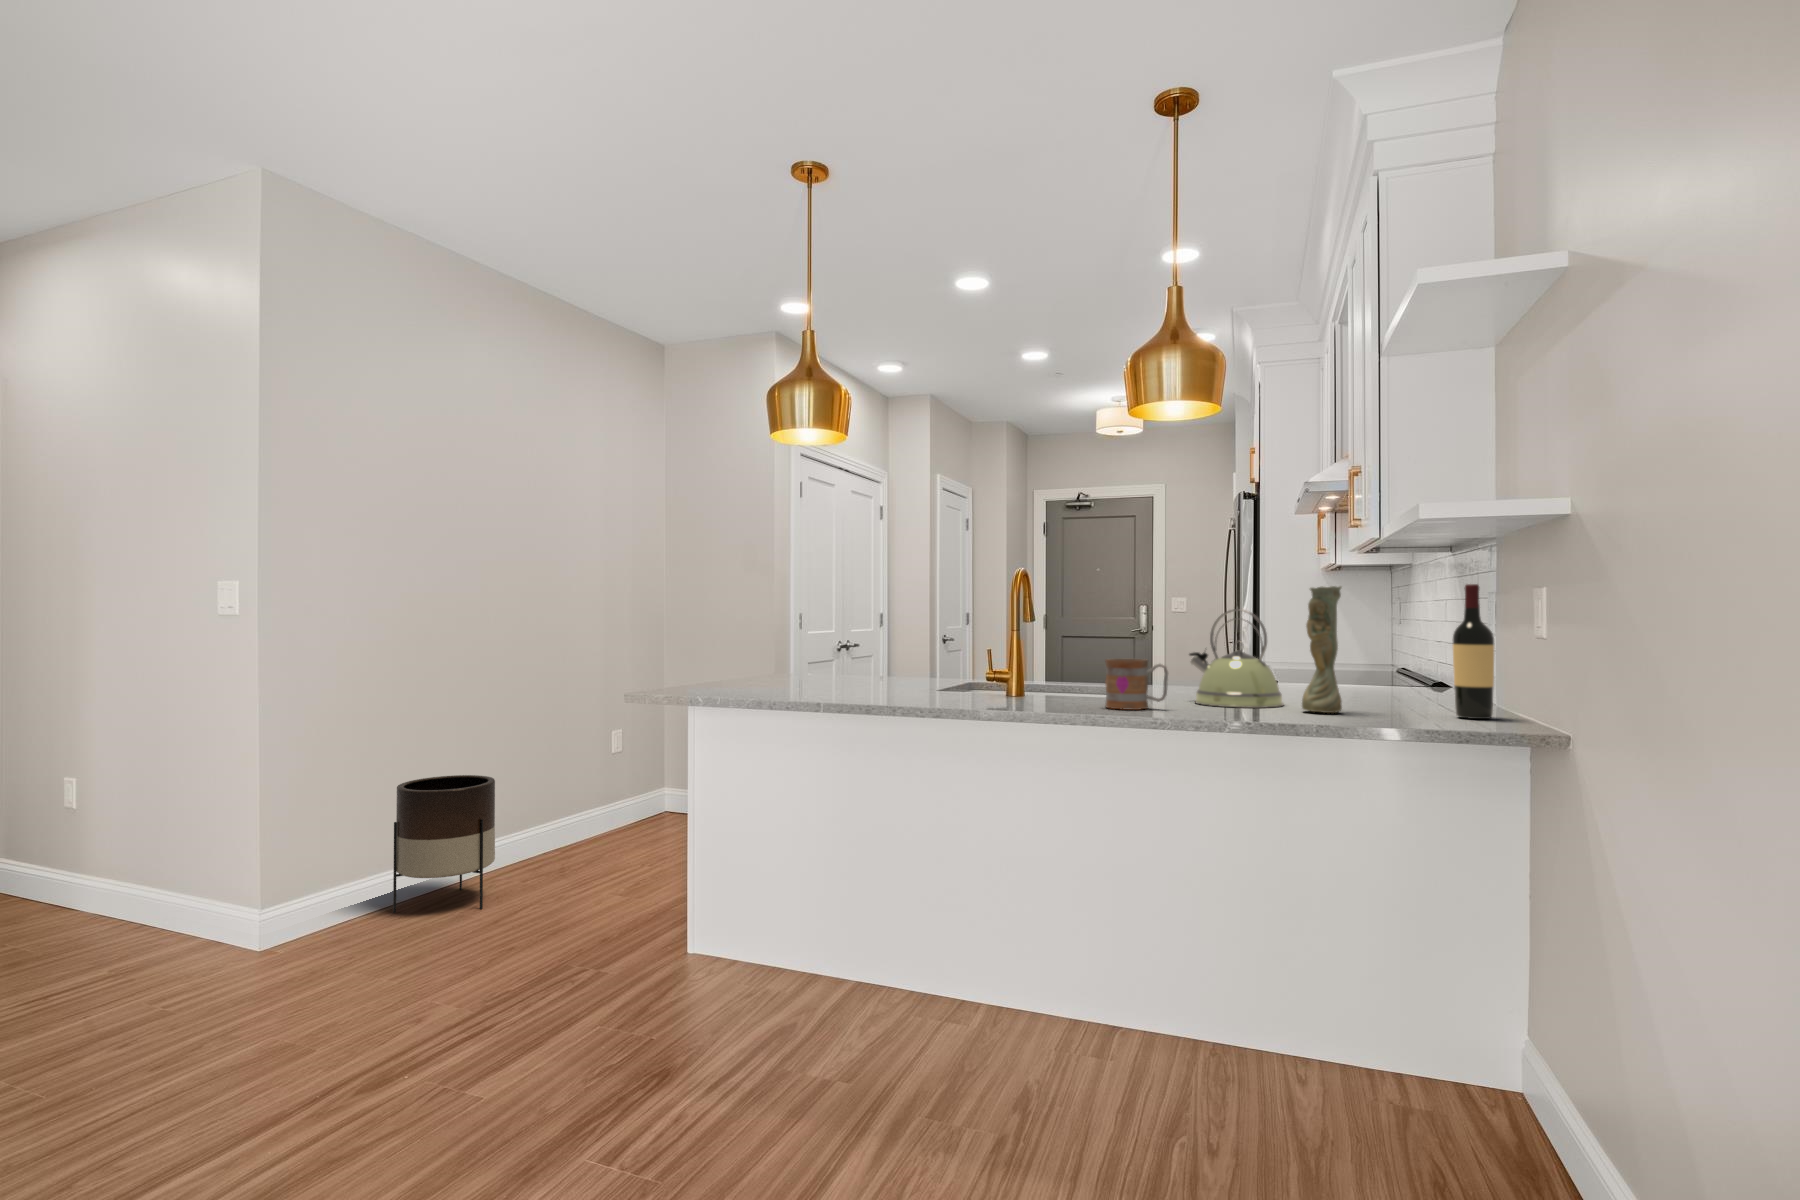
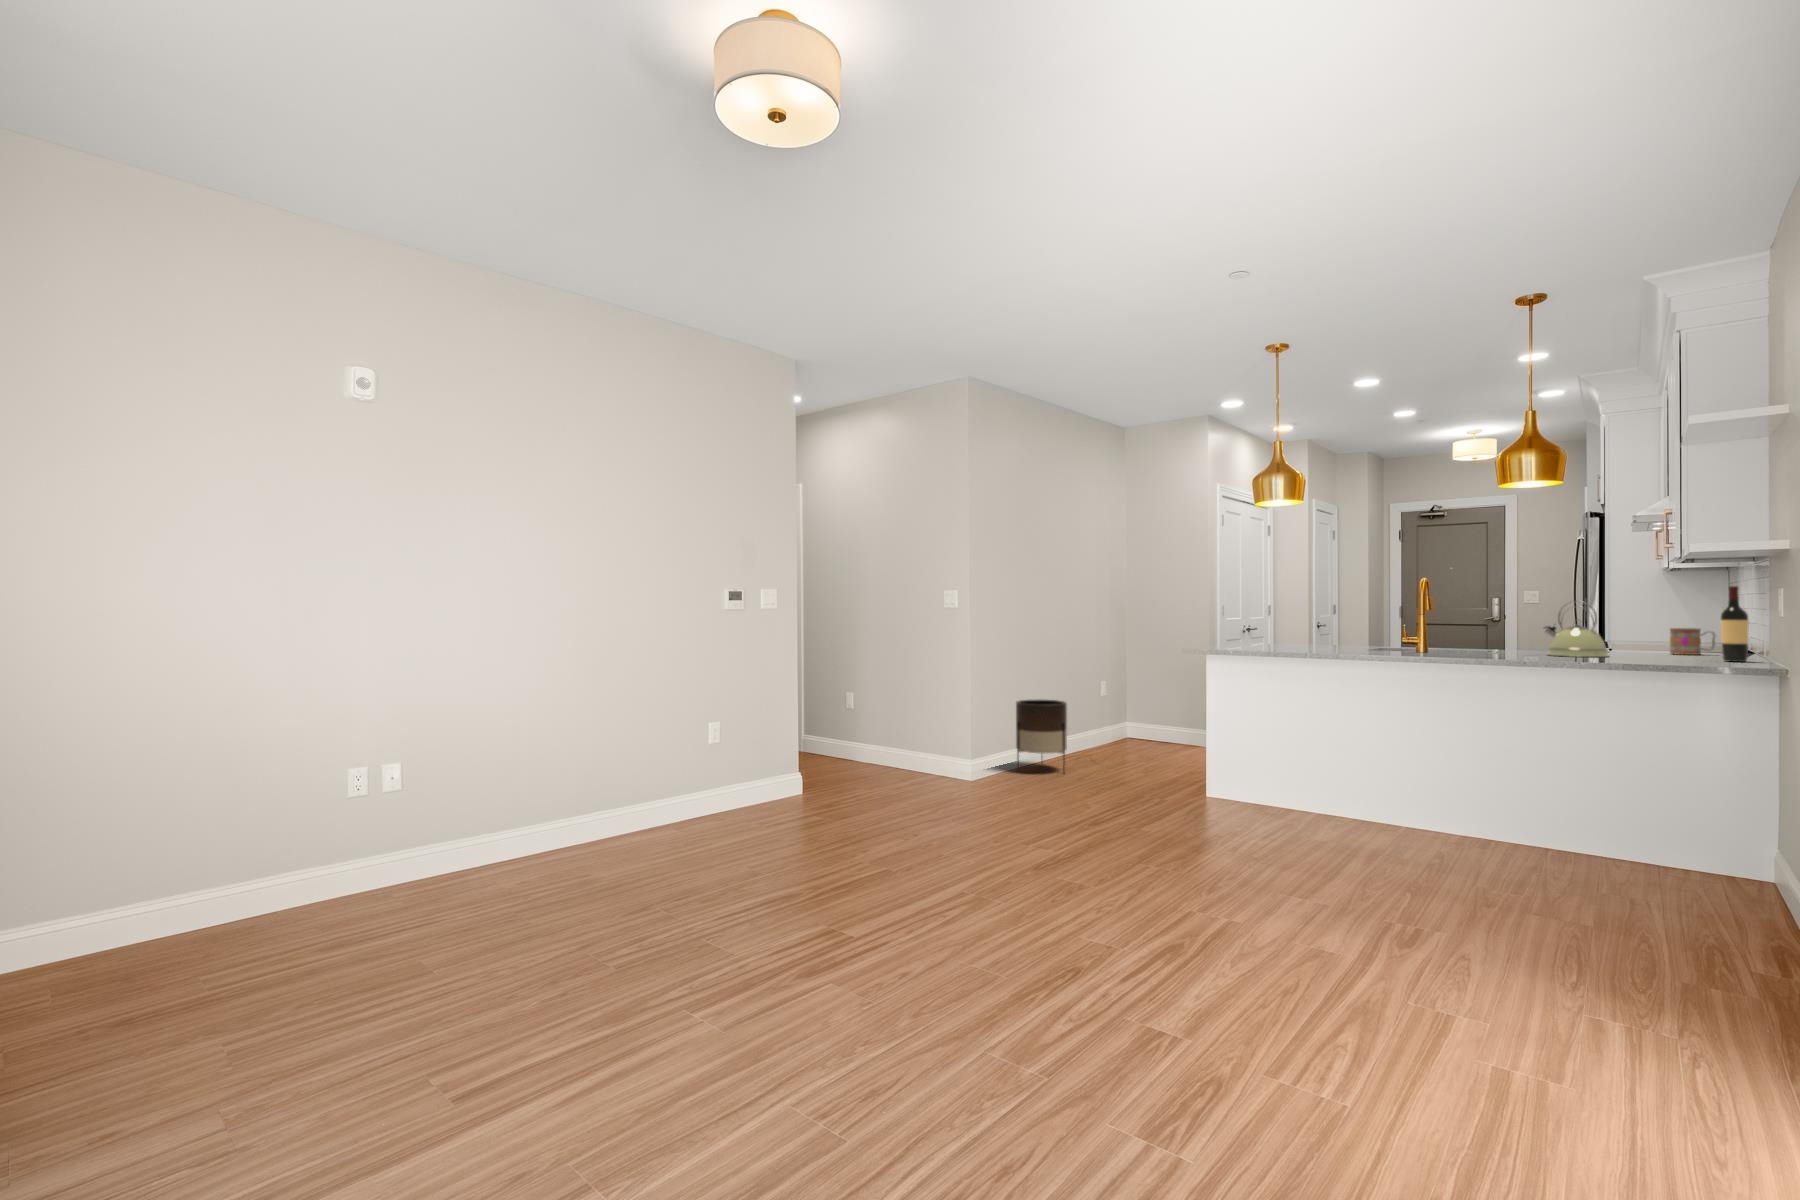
vase: present [1302,586,1342,713] -> none [1619,588,1646,658]
mug: present [1105,659,1168,710] -> present [1670,628,1715,655]

